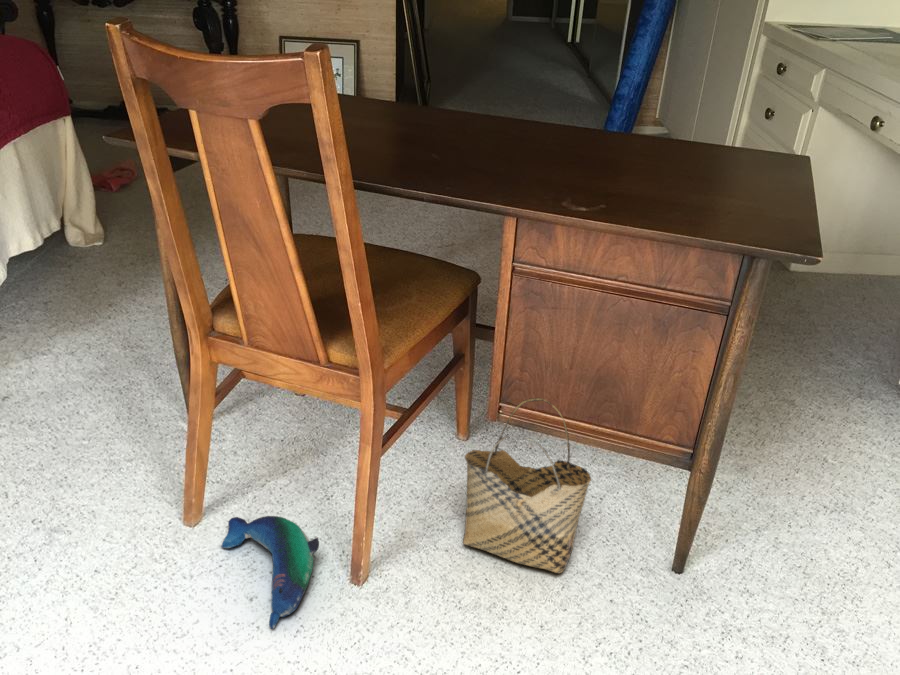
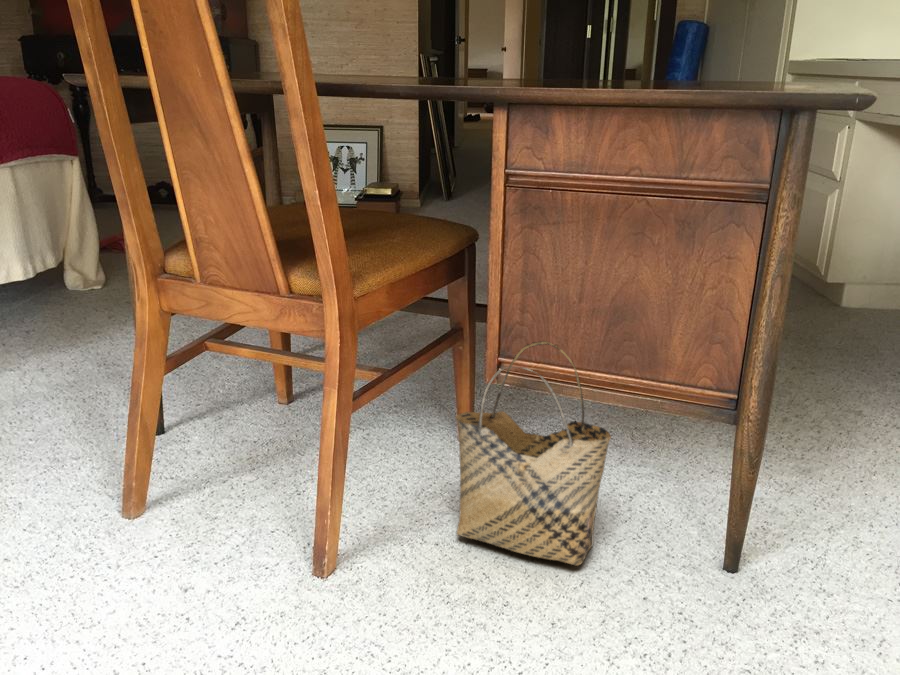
plush toy: present [221,516,319,629] -> none [161,496,275,620]

